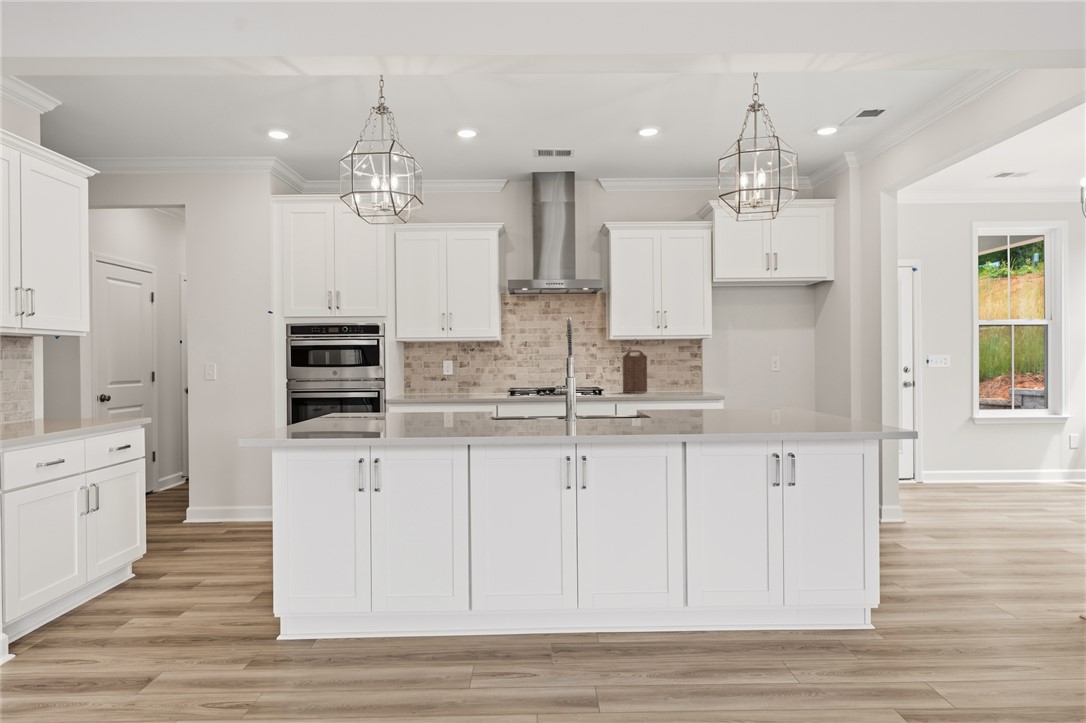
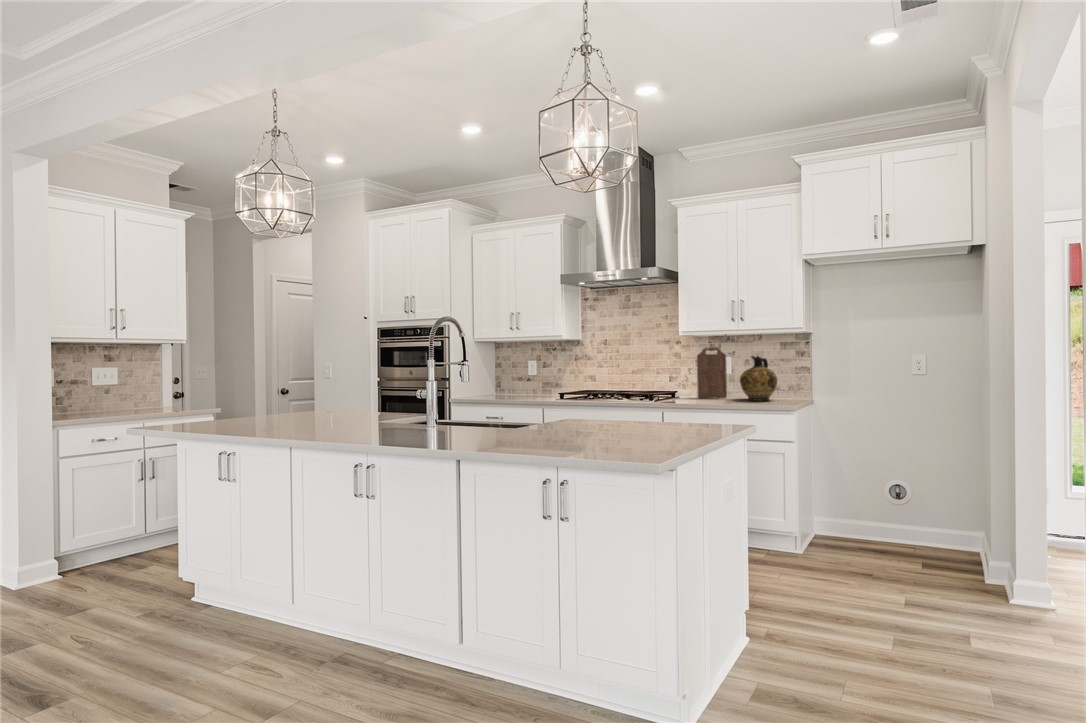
ceramic jug: none [659,357,688,393] -> present [740,356,777,401]

